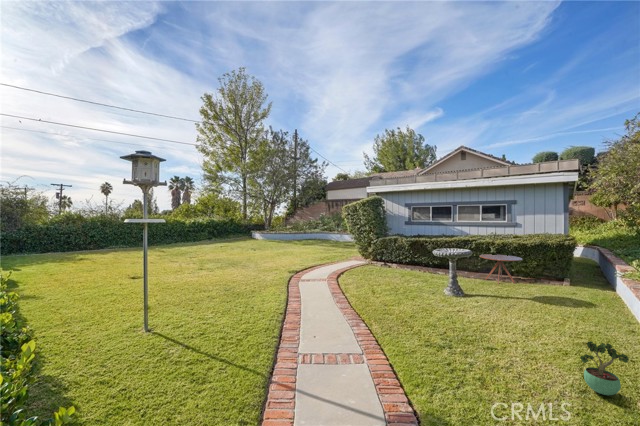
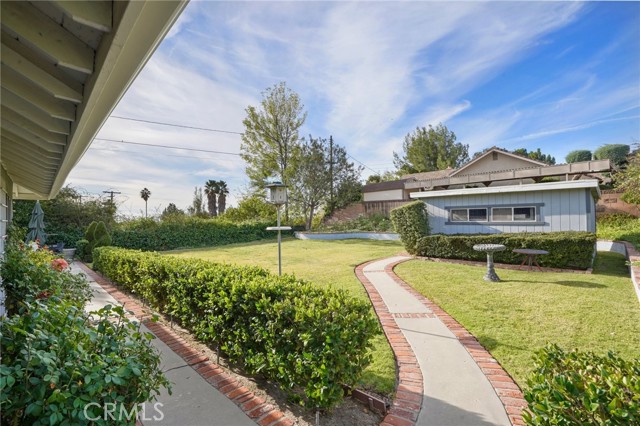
potted plant: present [580,341,629,395] -> none [574,297,601,328]

